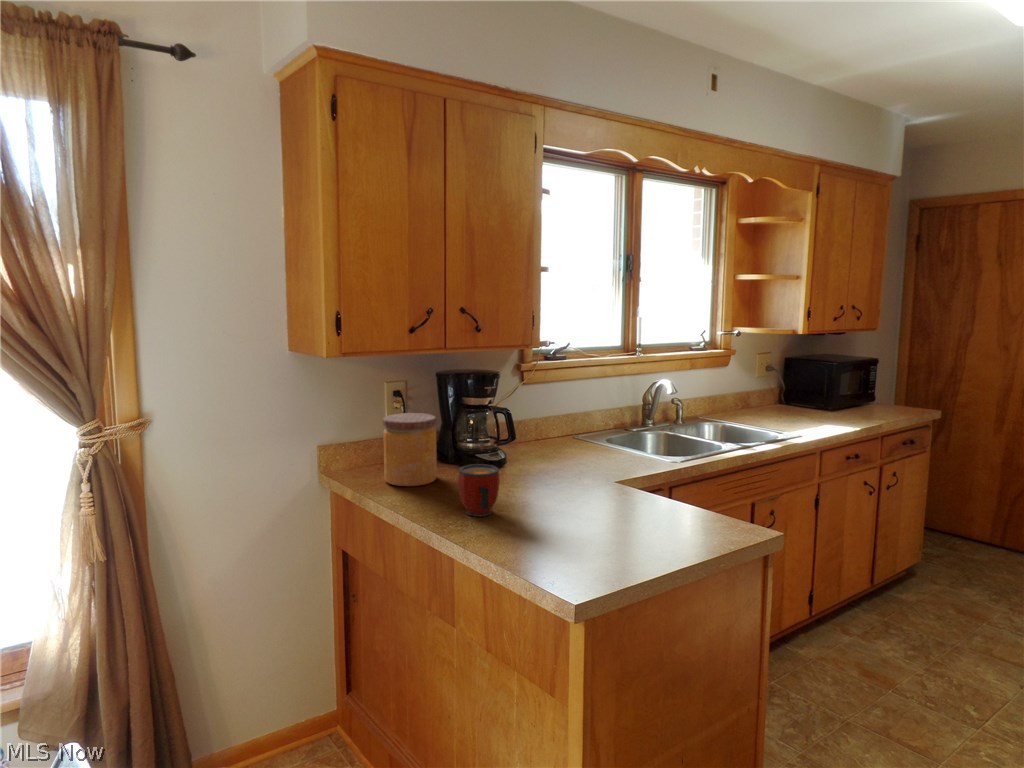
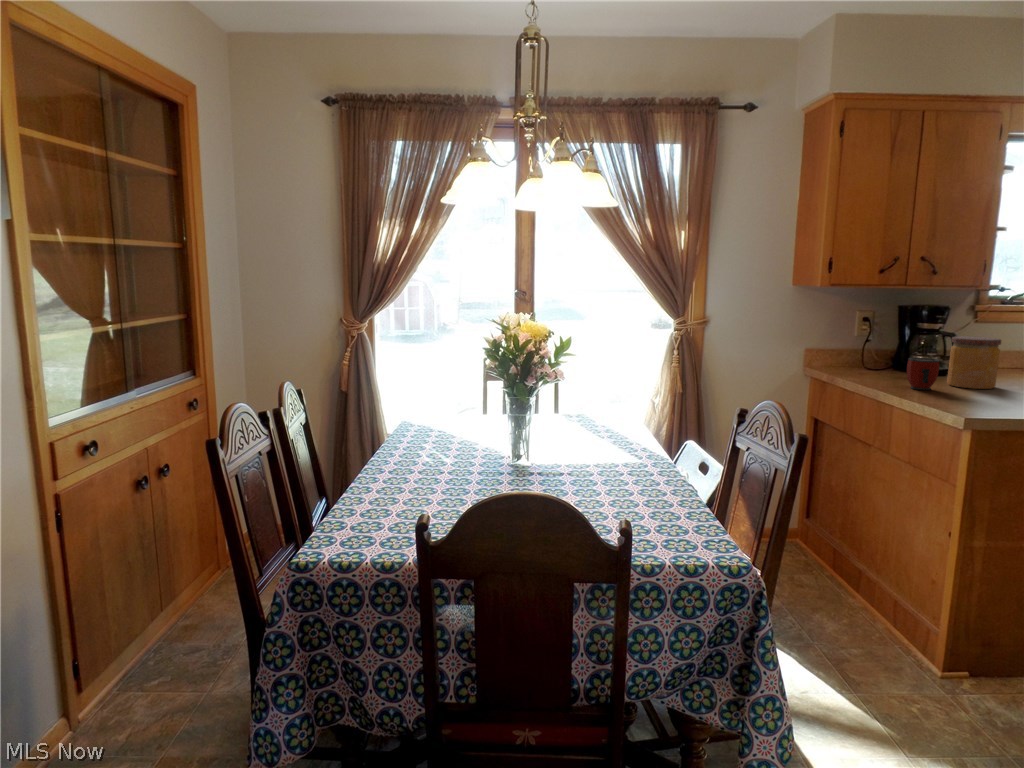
jar: present [383,413,437,486] -> present [947,336,1001,389]

